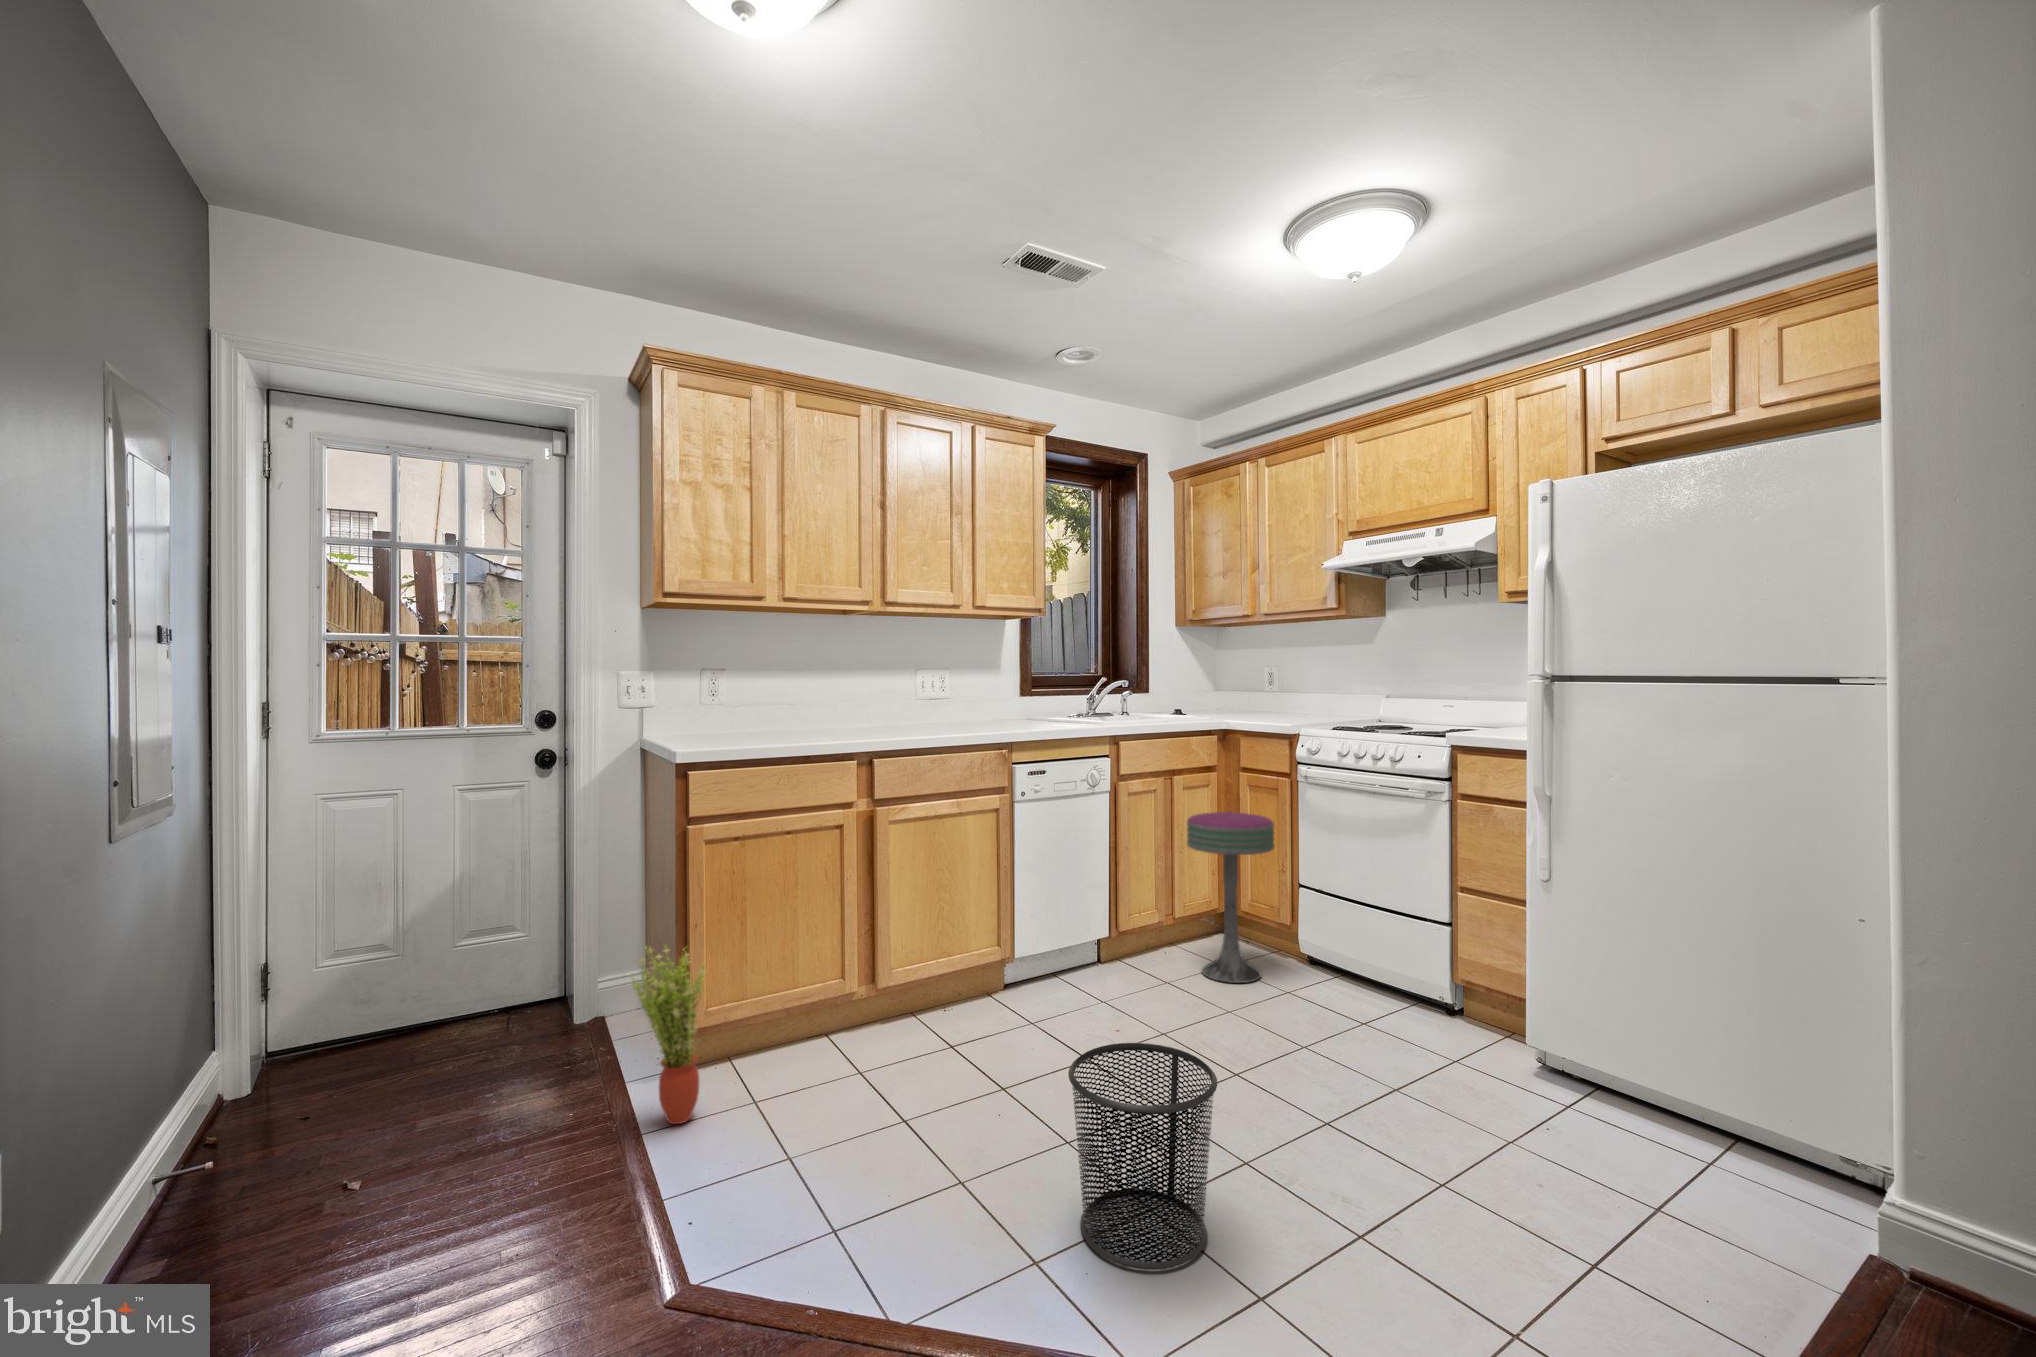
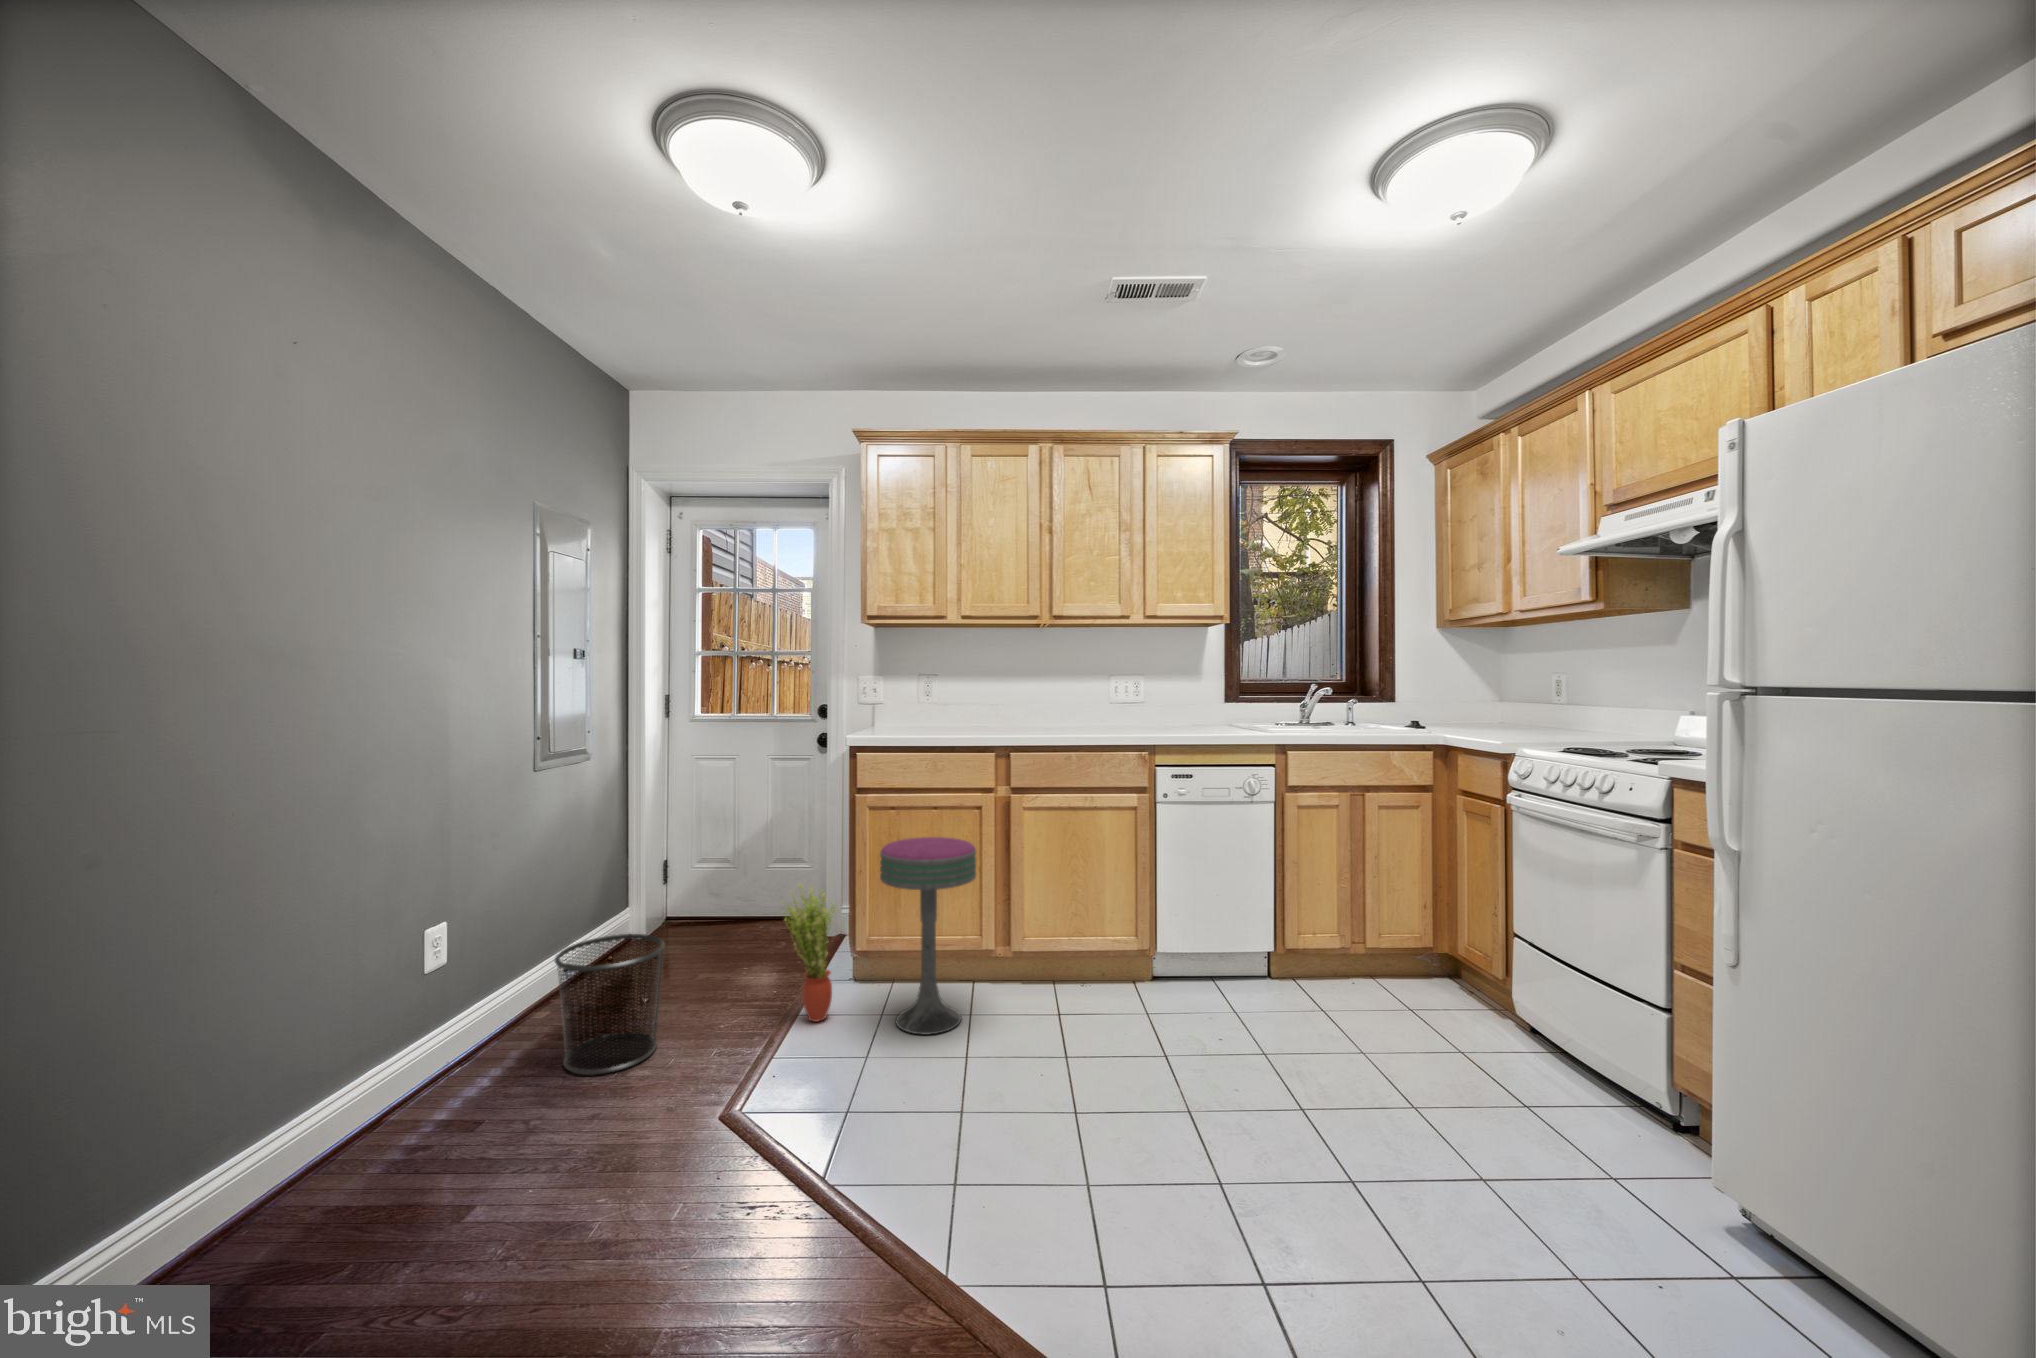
bar stool: present [1187,812,1274,983] -> present [880,837,976,1034]
waste bin: present [1068,1043,1217,1270] -> present [555,934,665,1075]

